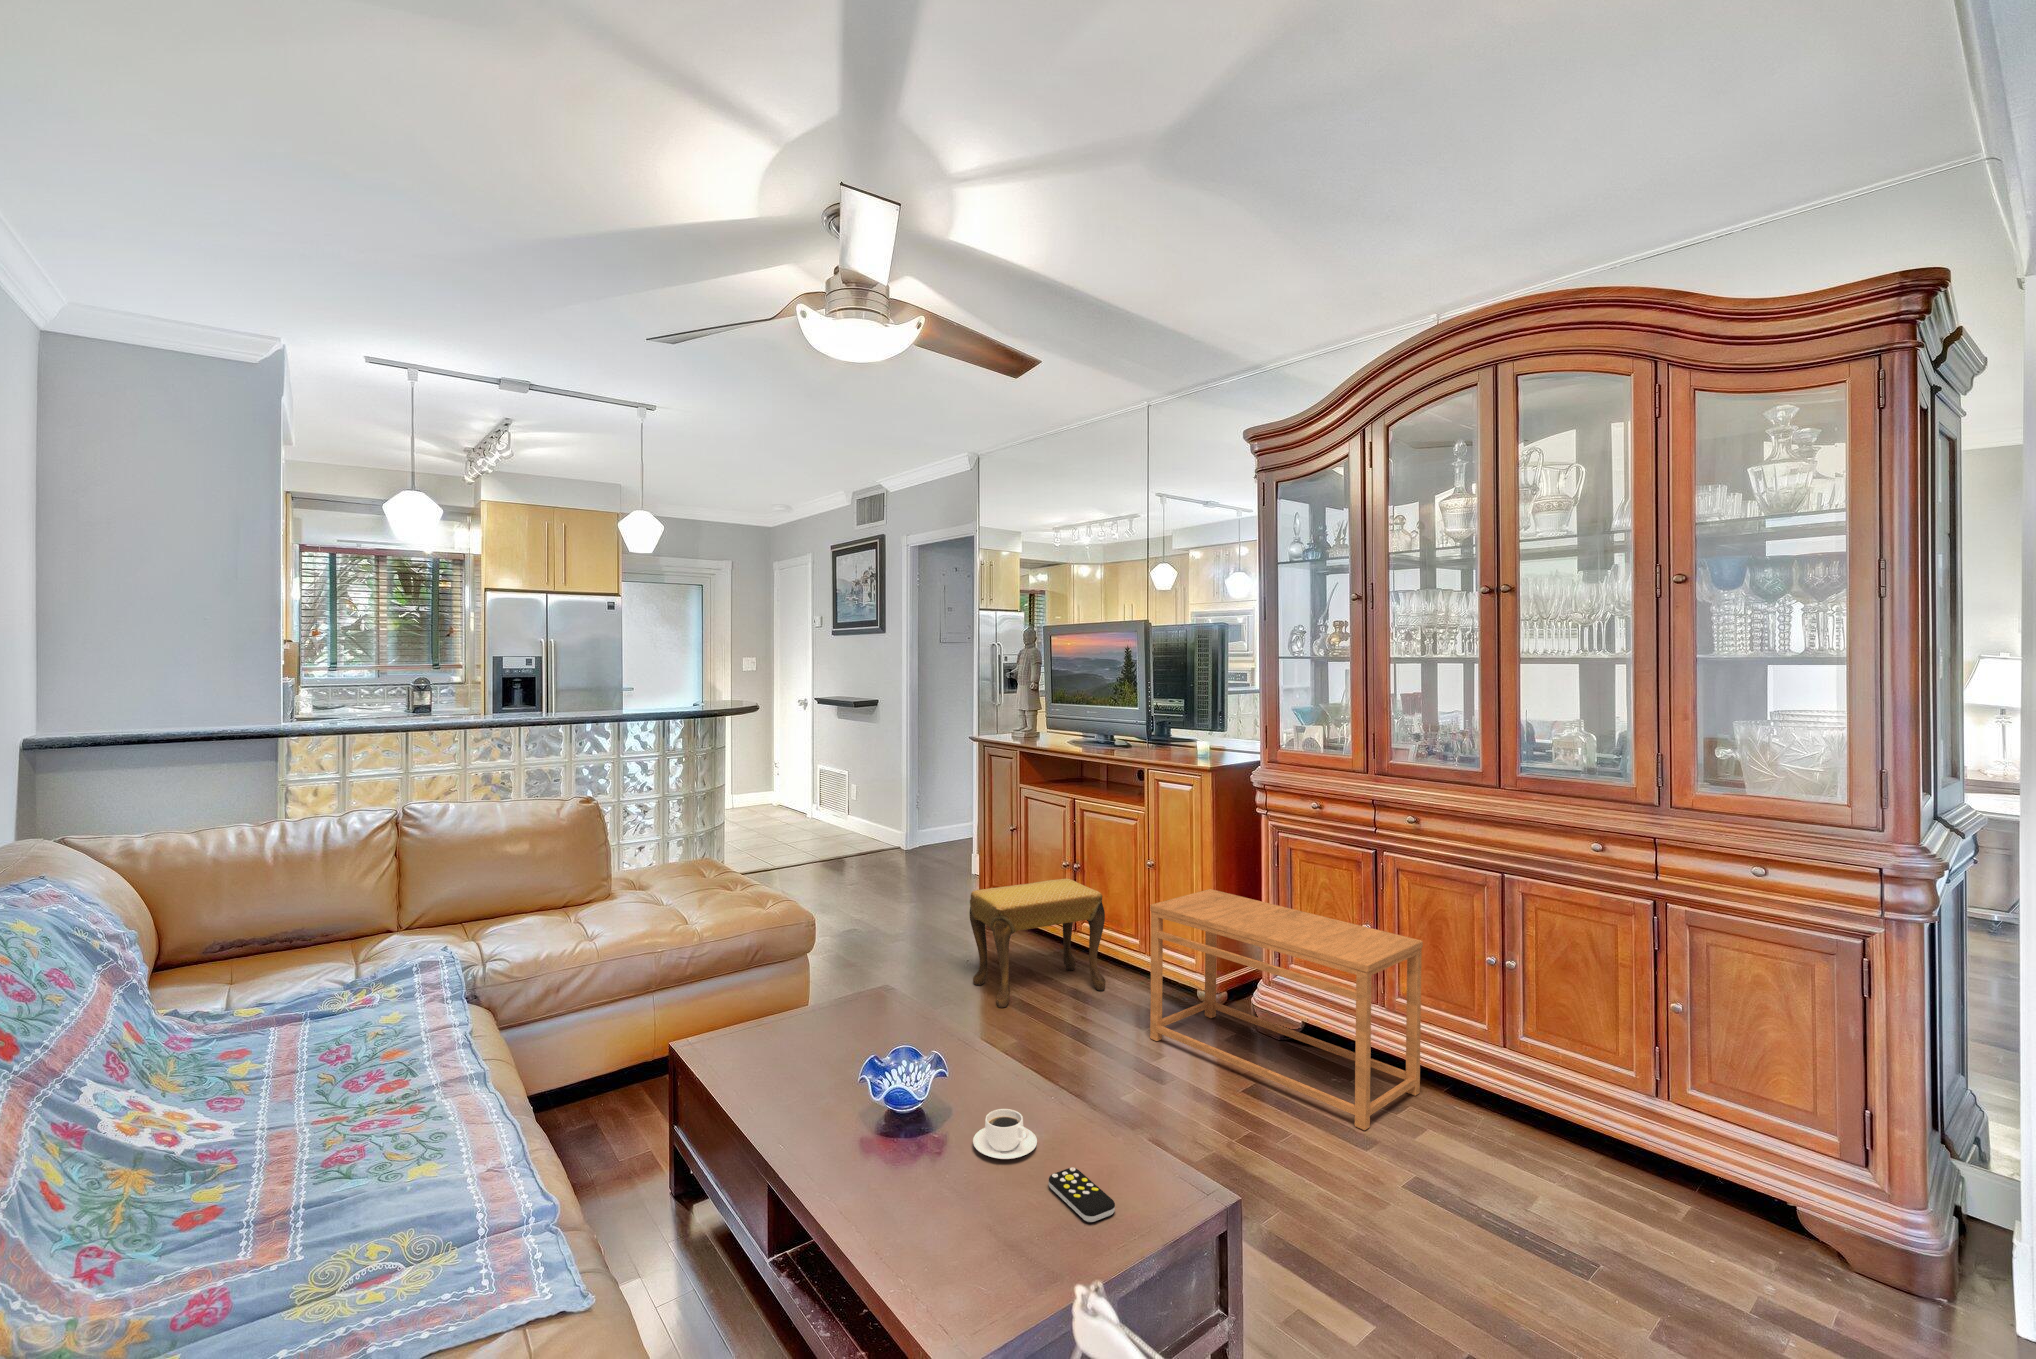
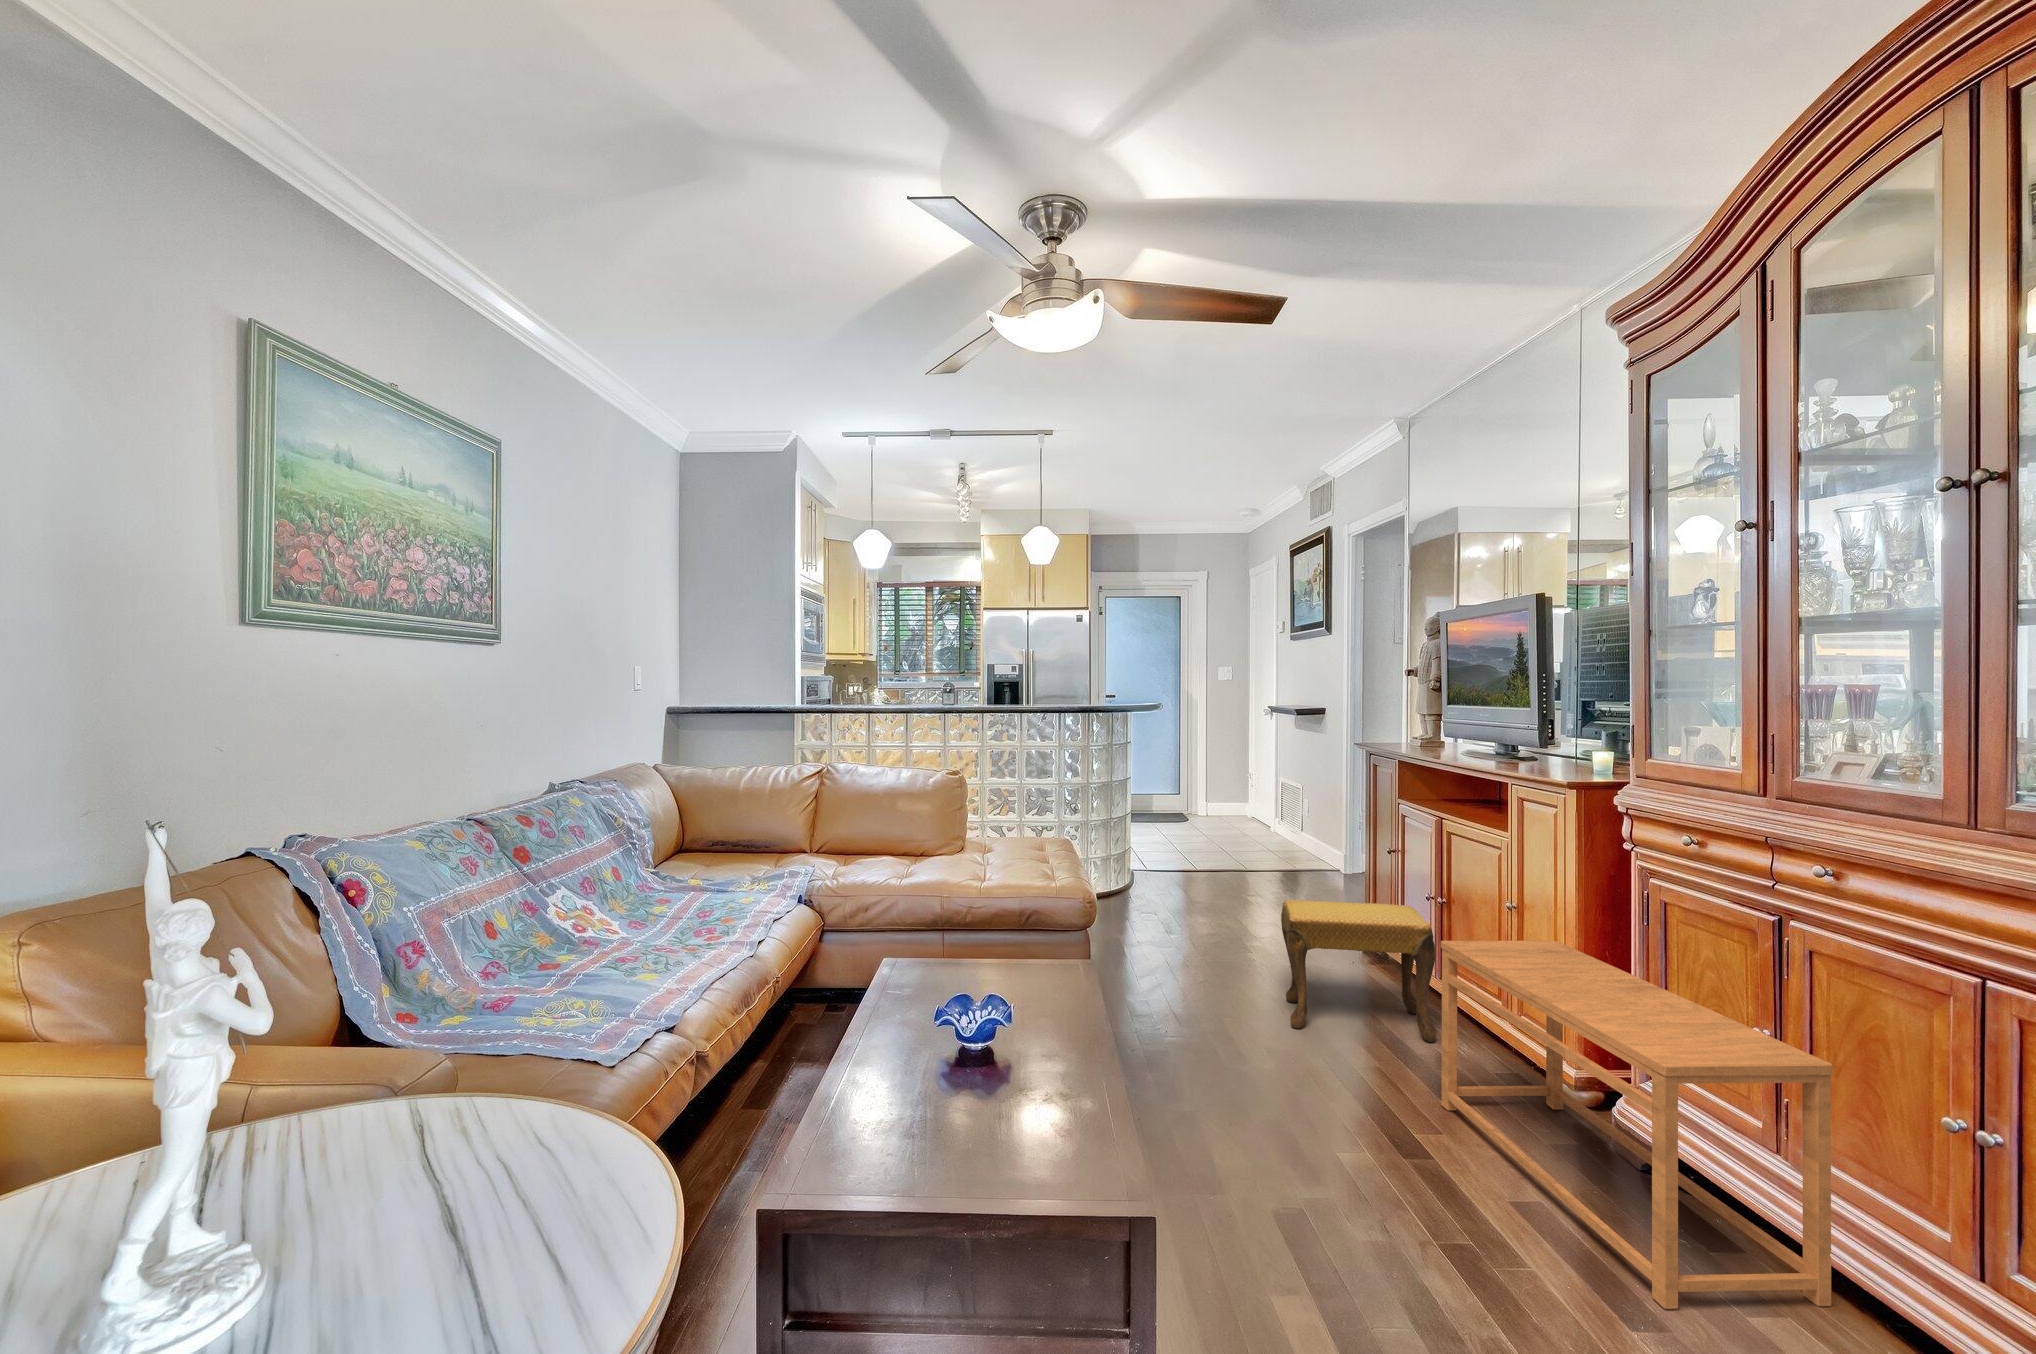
coffee cup: present [973,1109,1037,1159] -> none [958,1058,1021,1105]
remote control: present [1049,1167,1115,1222] -> none [963,1124,1009,1175]

